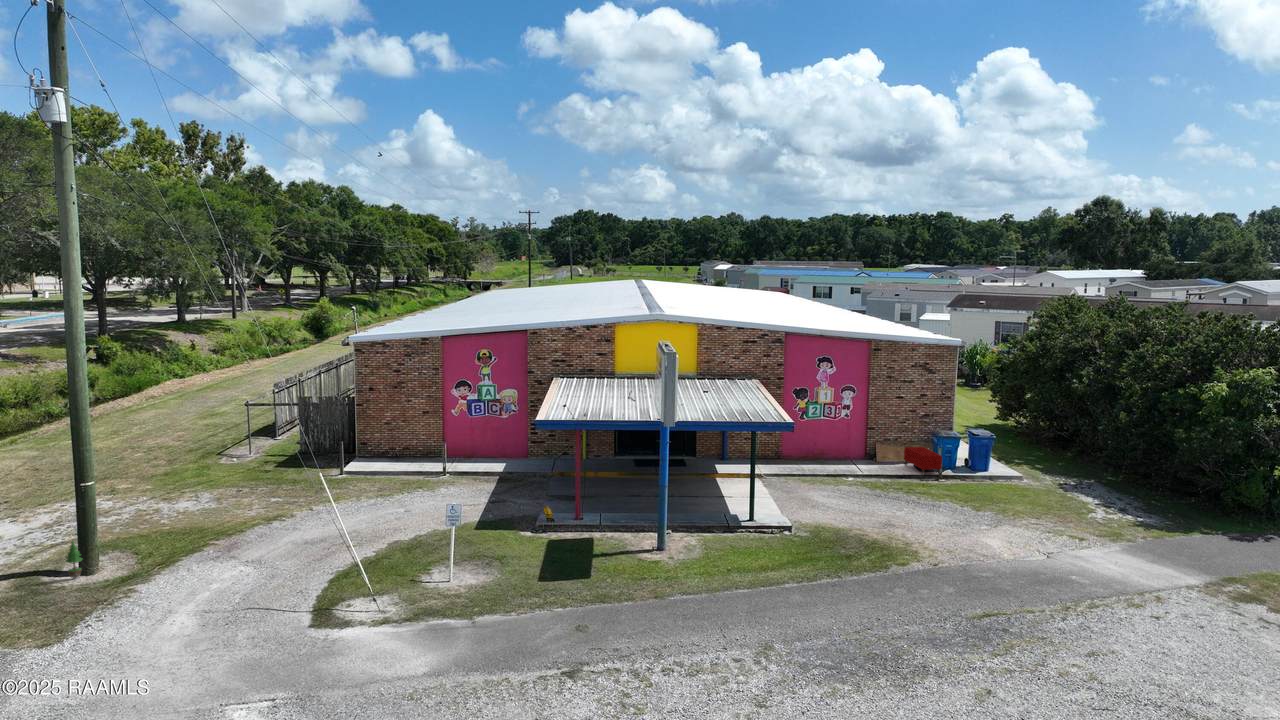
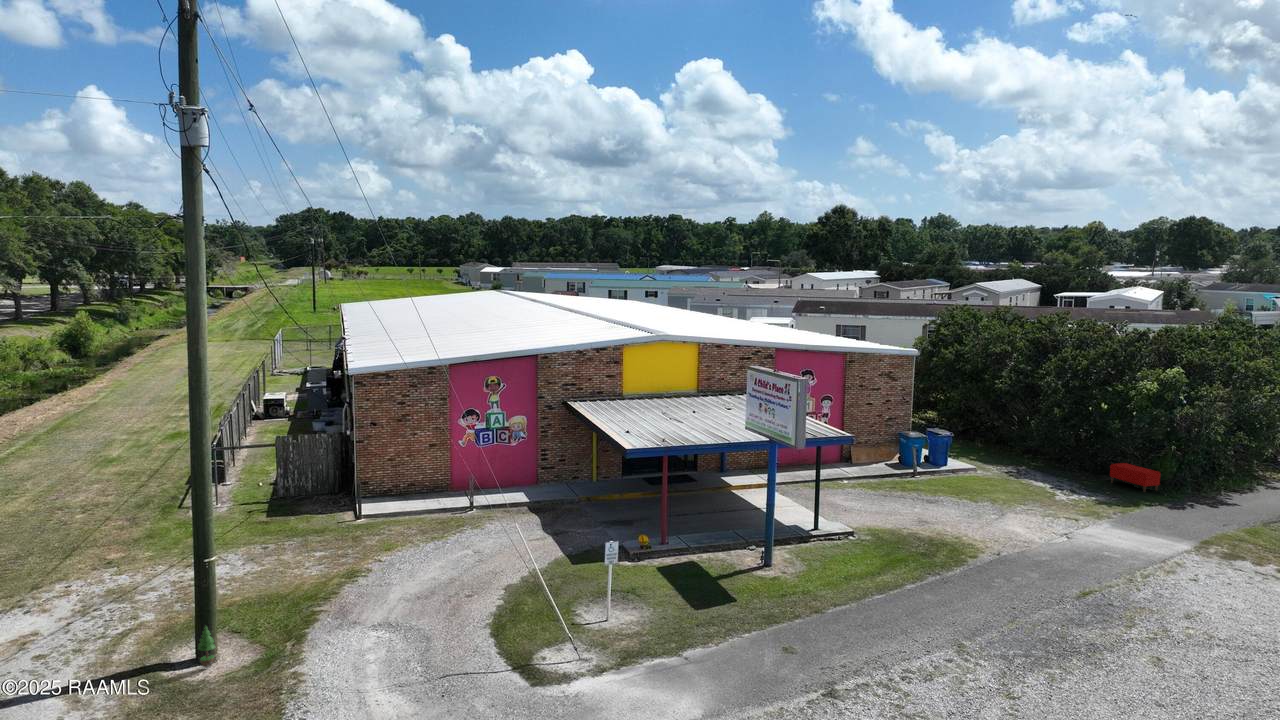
bench: present [904,447,942,475] -> present [1110,463,1160,492]

